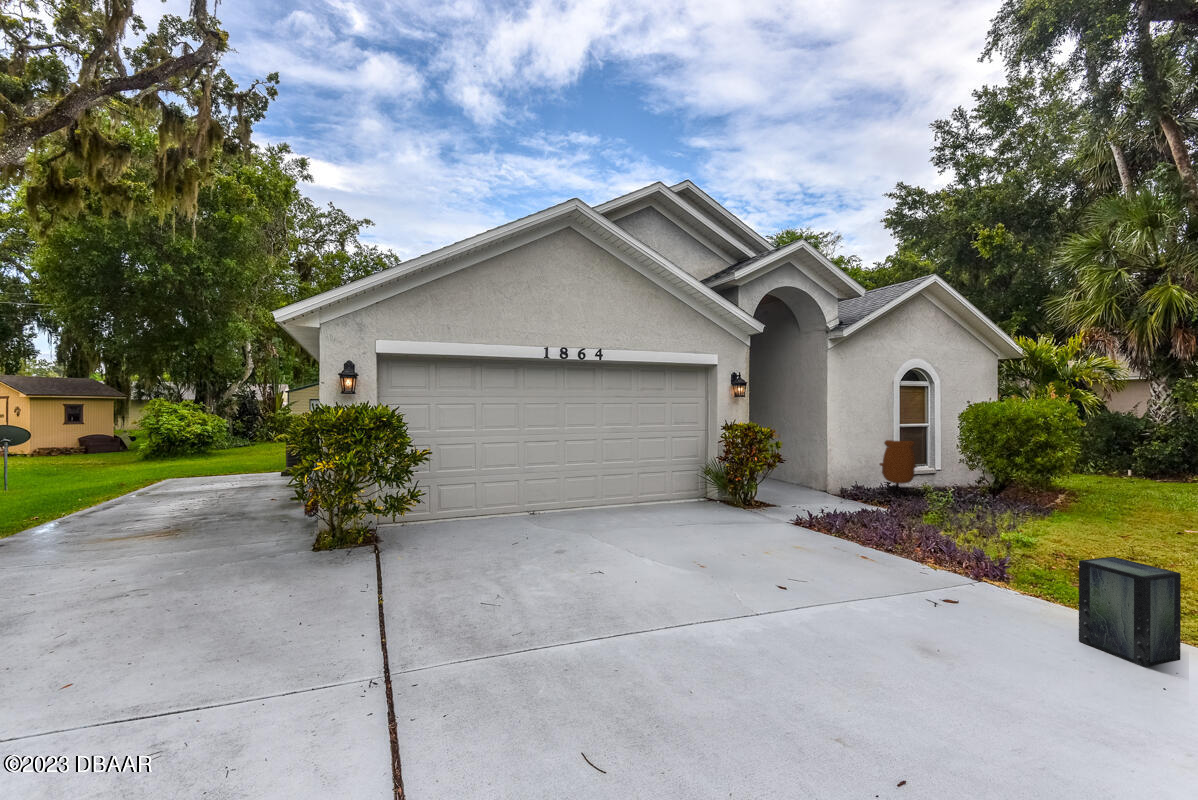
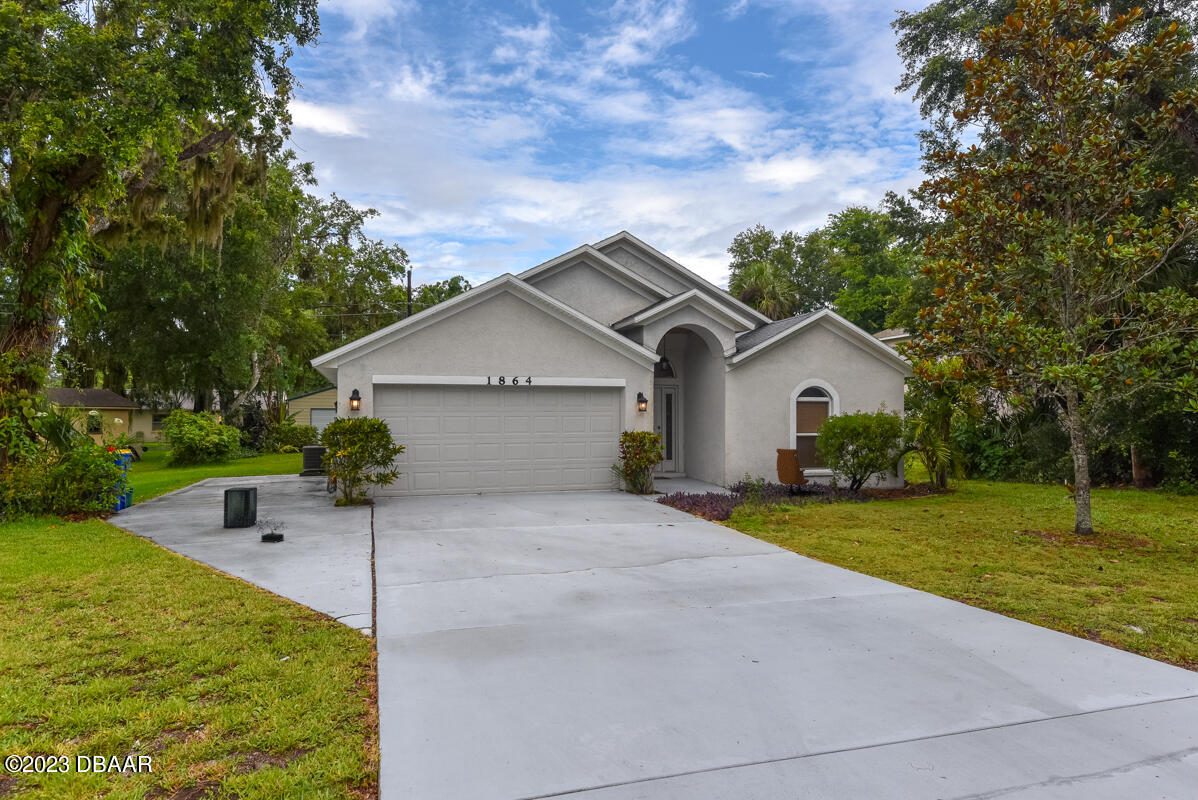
storage box: present [1079,557,1181,667] -> present [224,487,257,528]
decorative plant: none [61,650,166,732] -> present [257,517,284,542]

